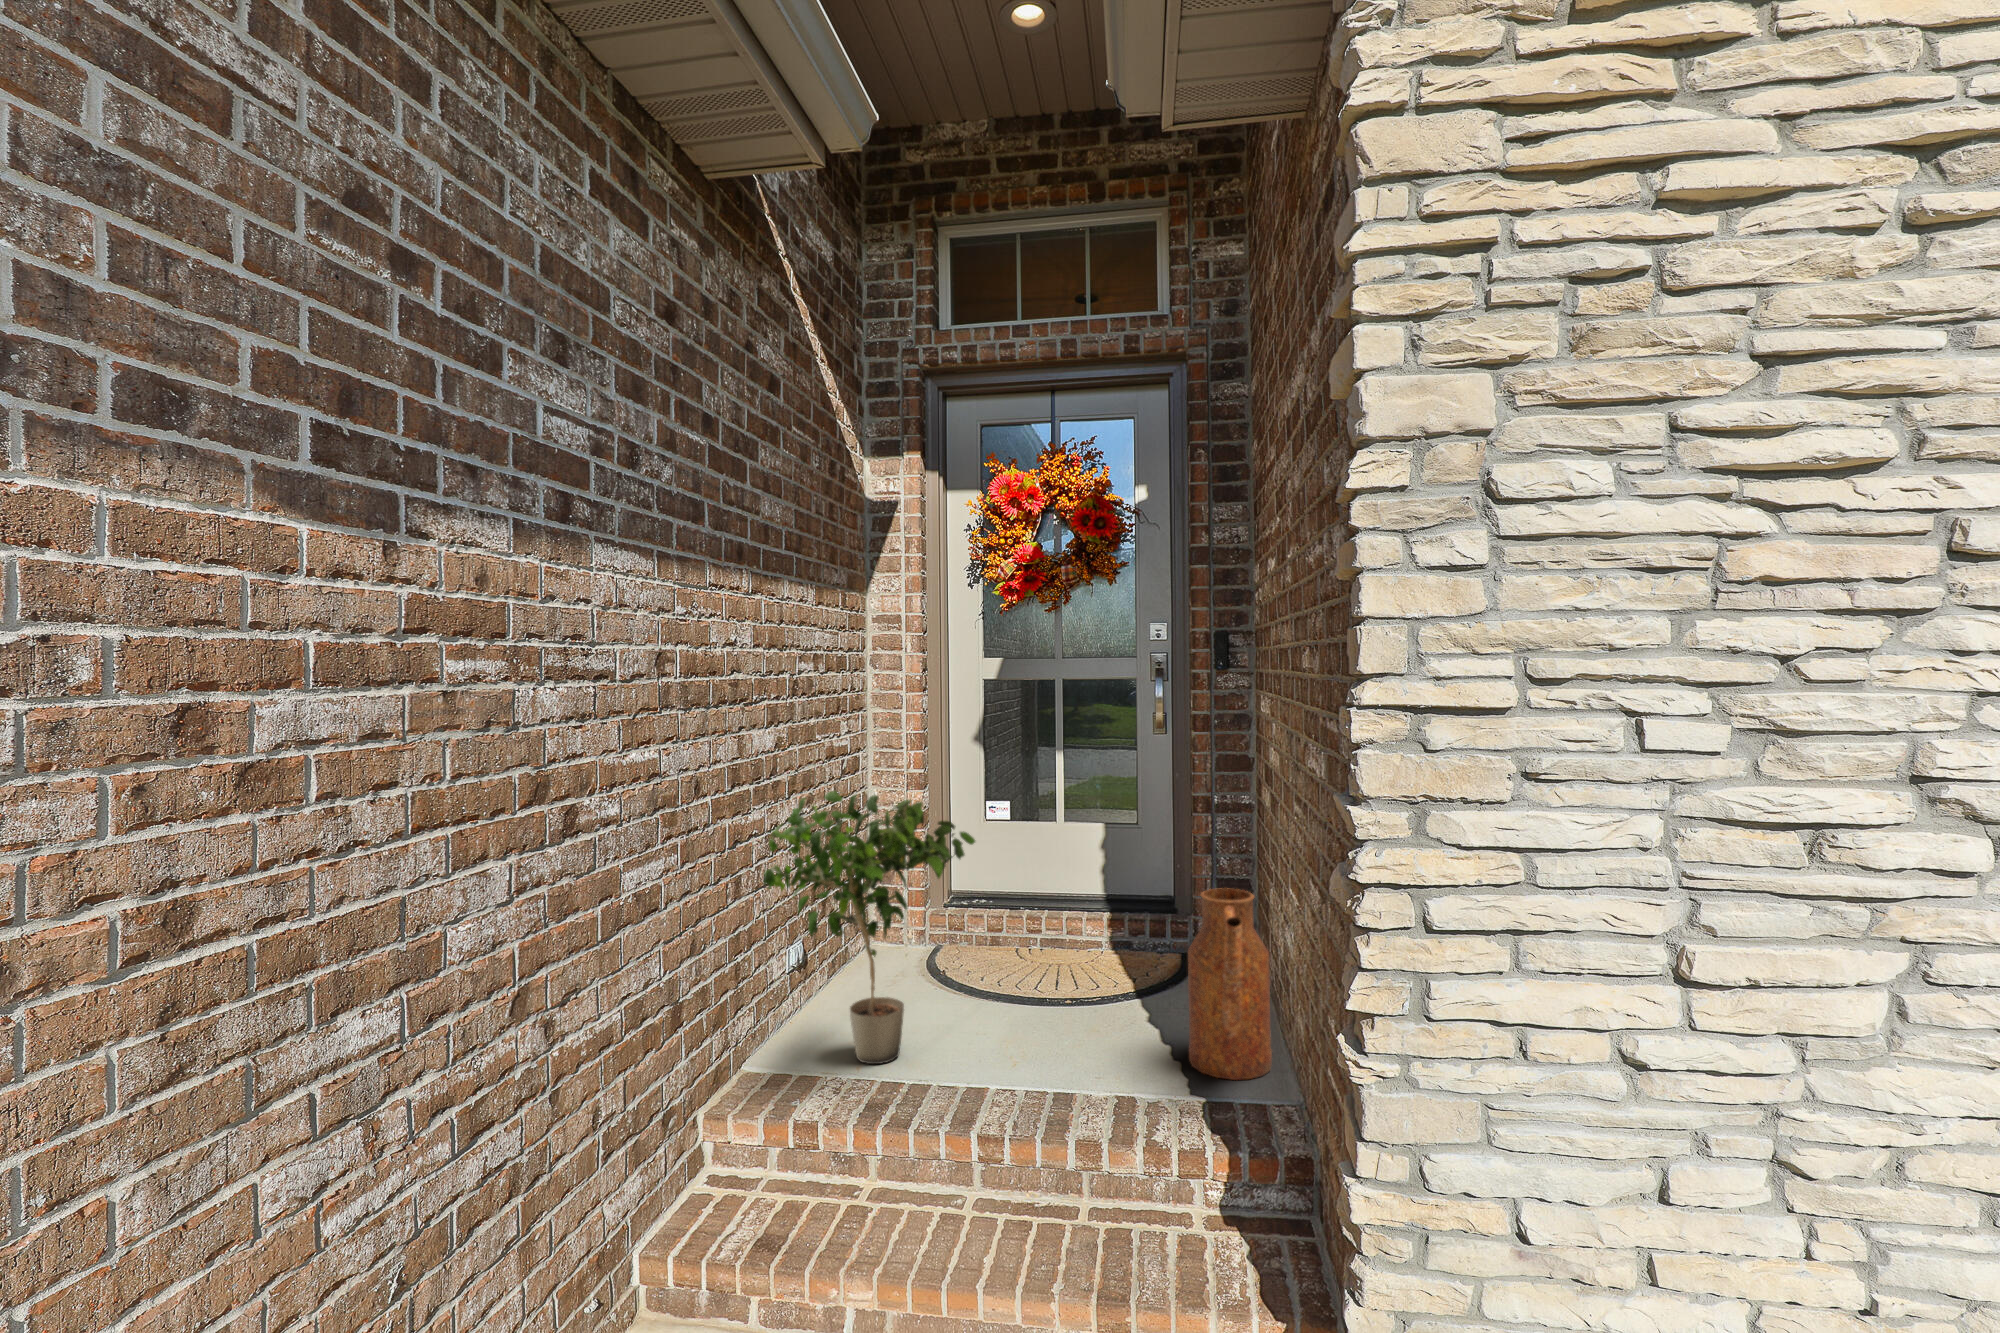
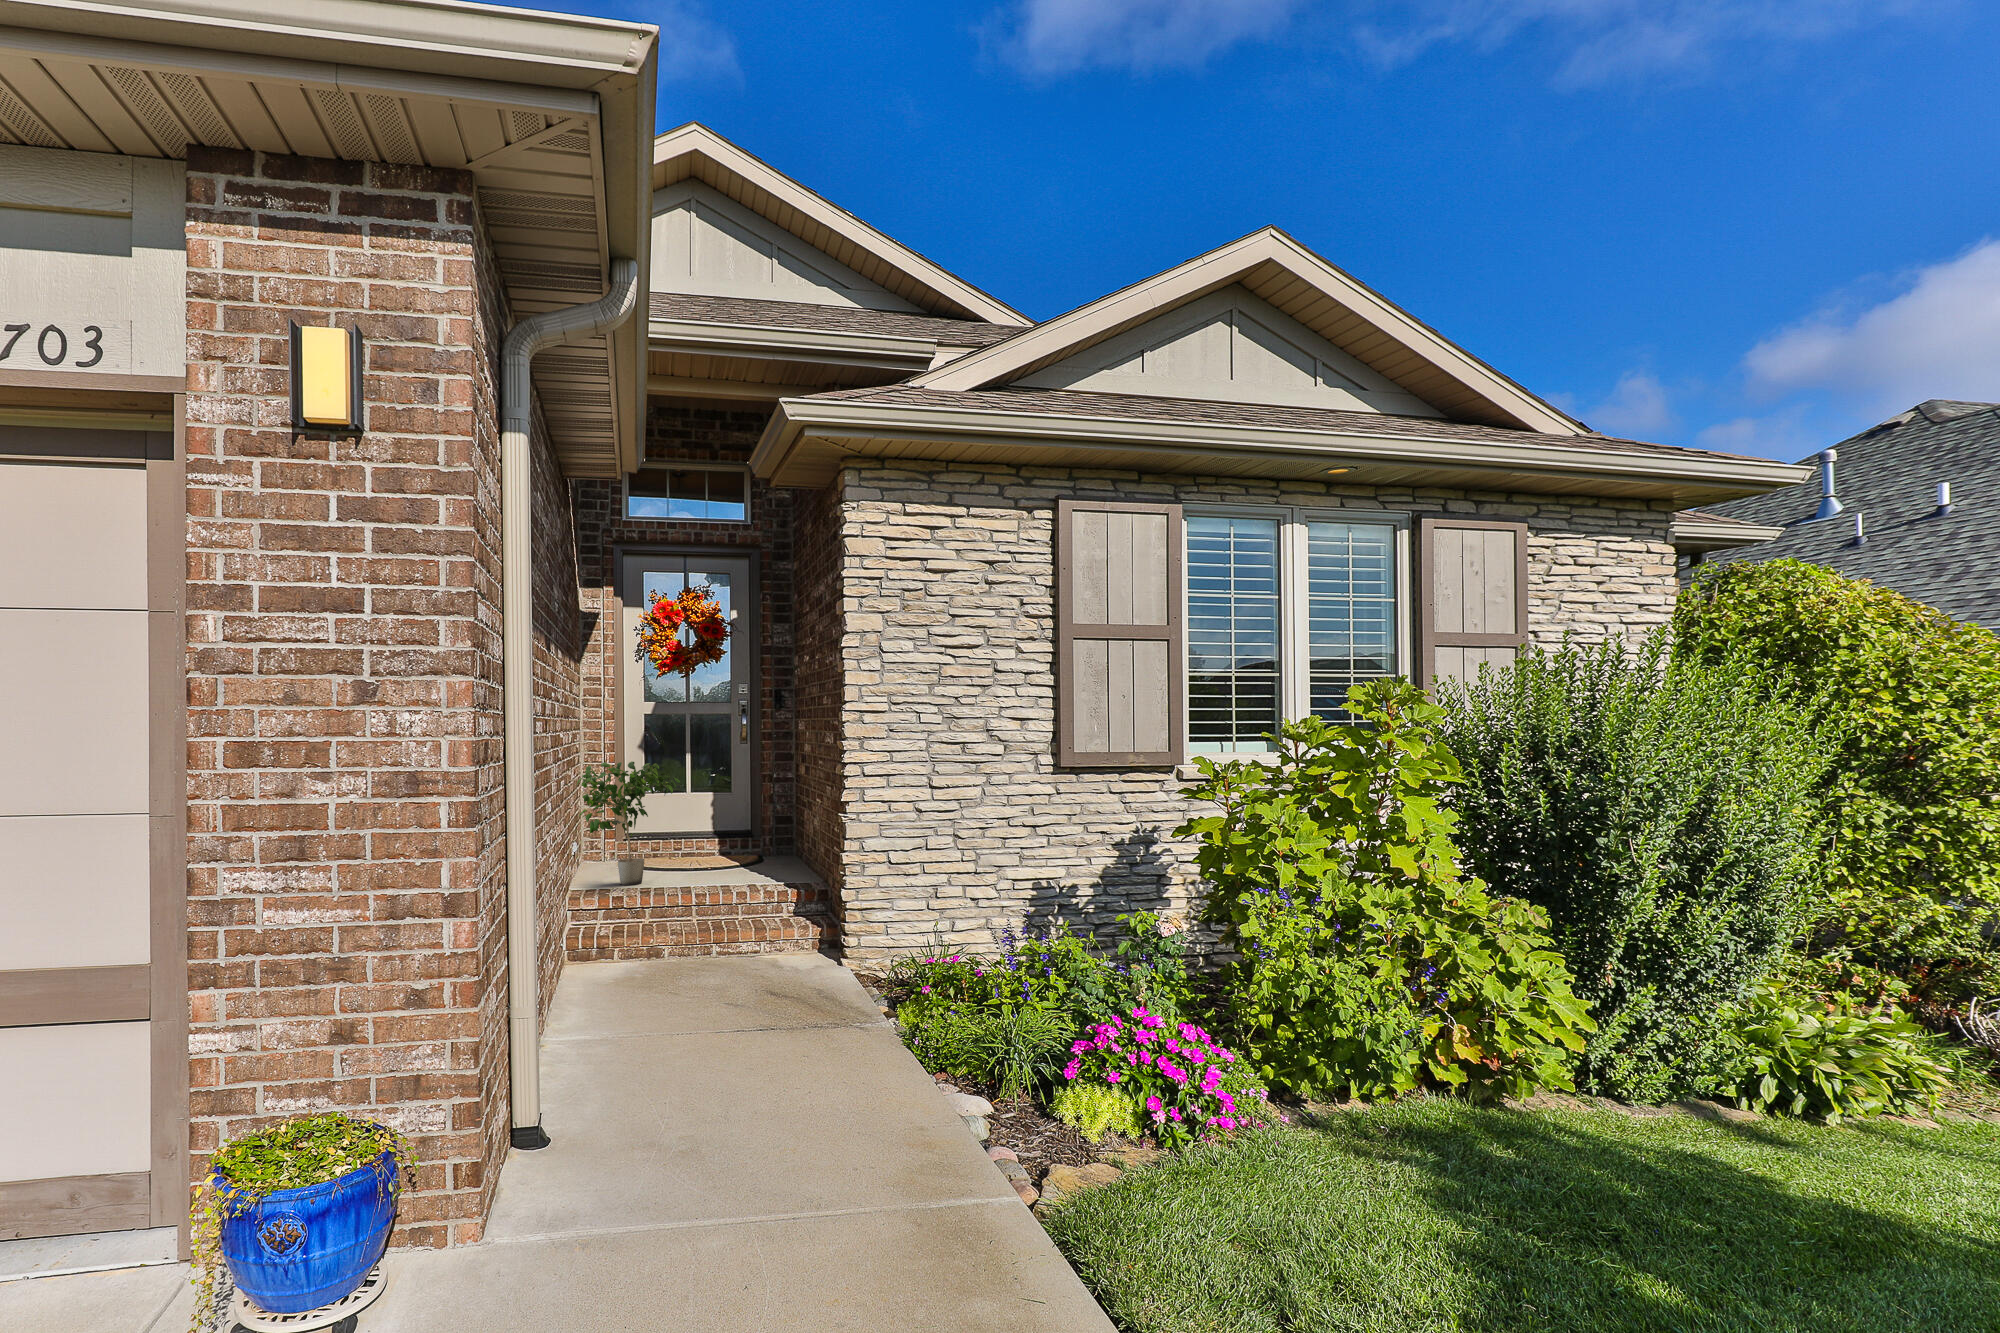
watering can: present [1188,888,1272,1080] -> none [774,799,809,875]

